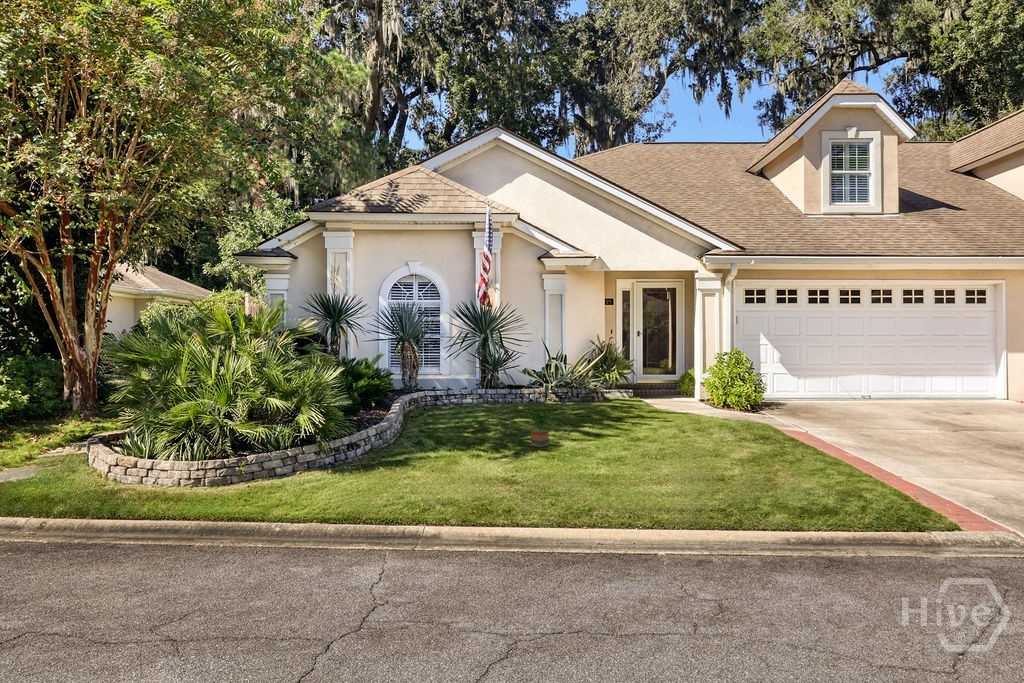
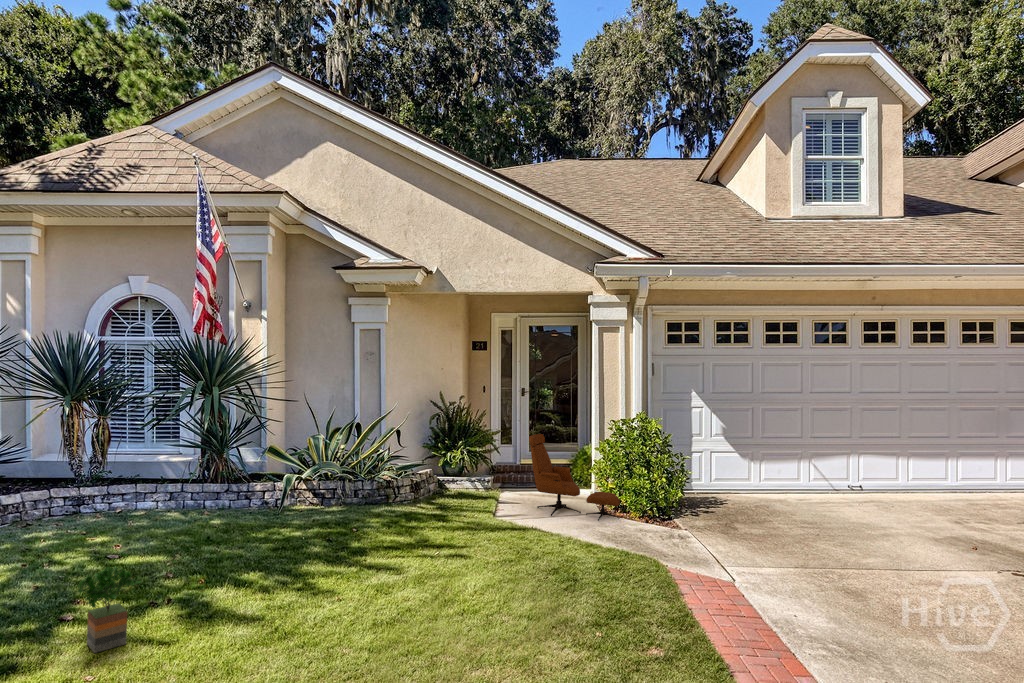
lounge chair: none [670,362,729,410] -> present [529,434,620,521]

